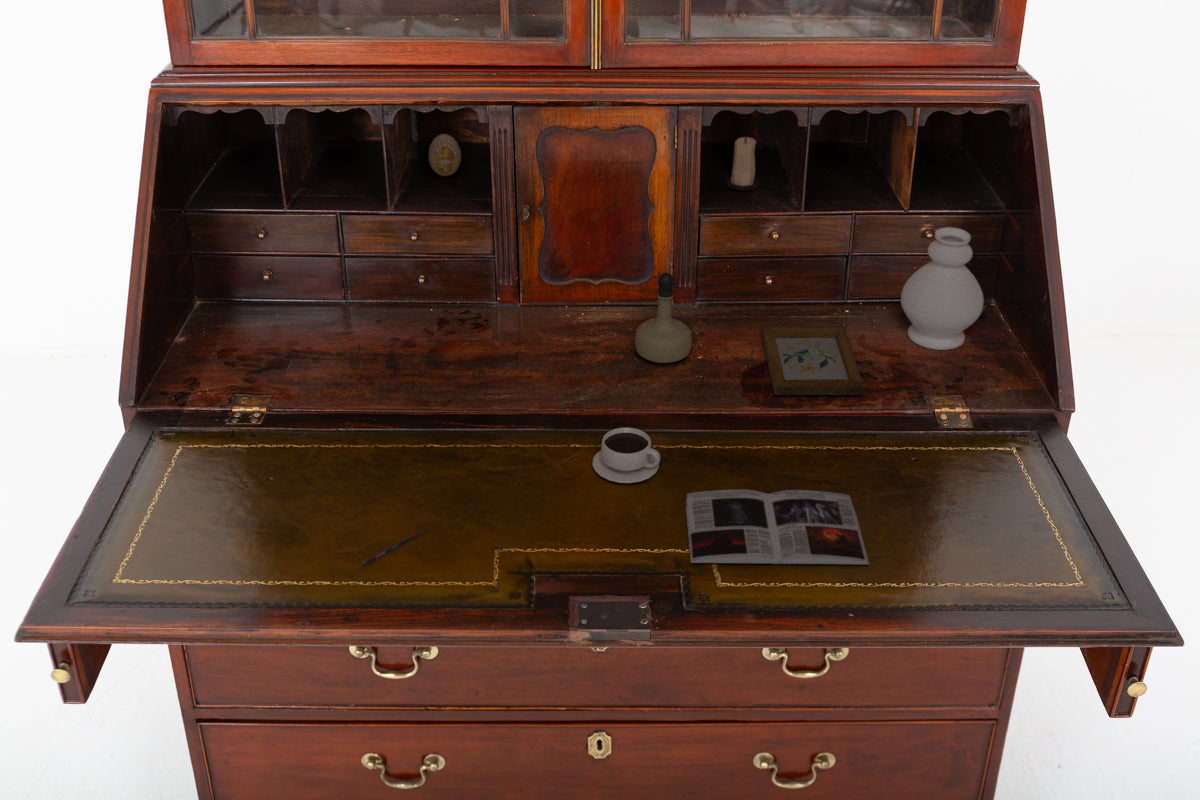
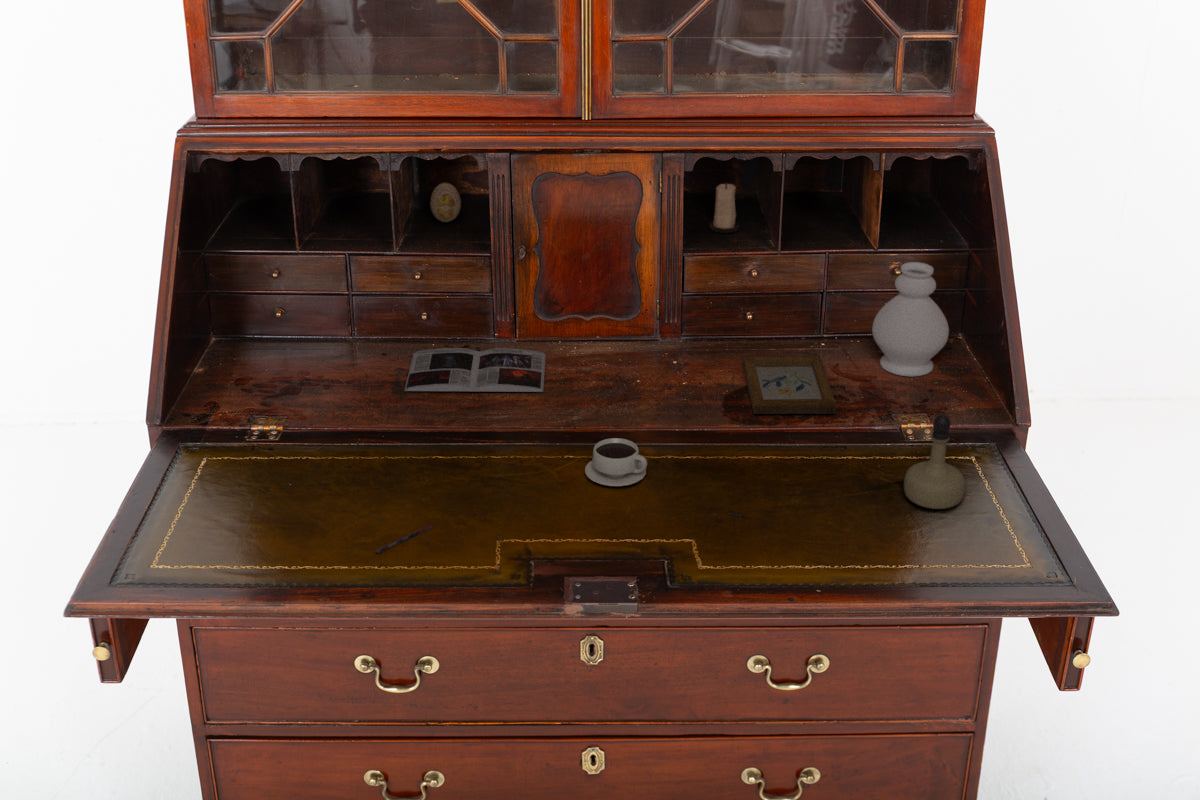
perfume bottle: present [635,272,692,363] -> present [904,414,965,509]
magazine: present [686,490,869,564] -> present [405,348,546,392]

